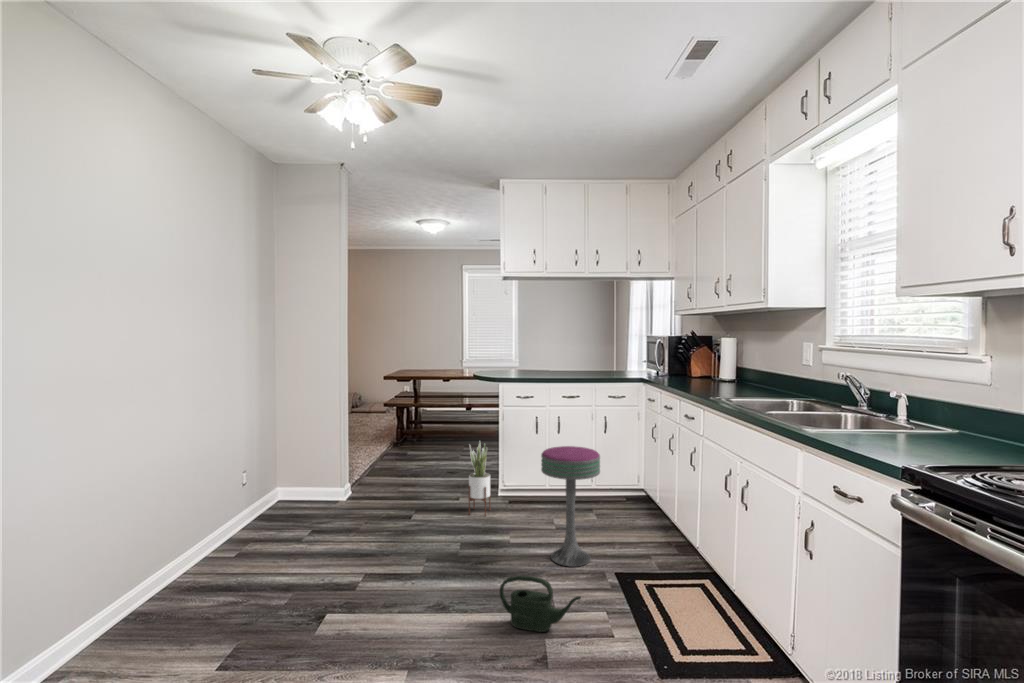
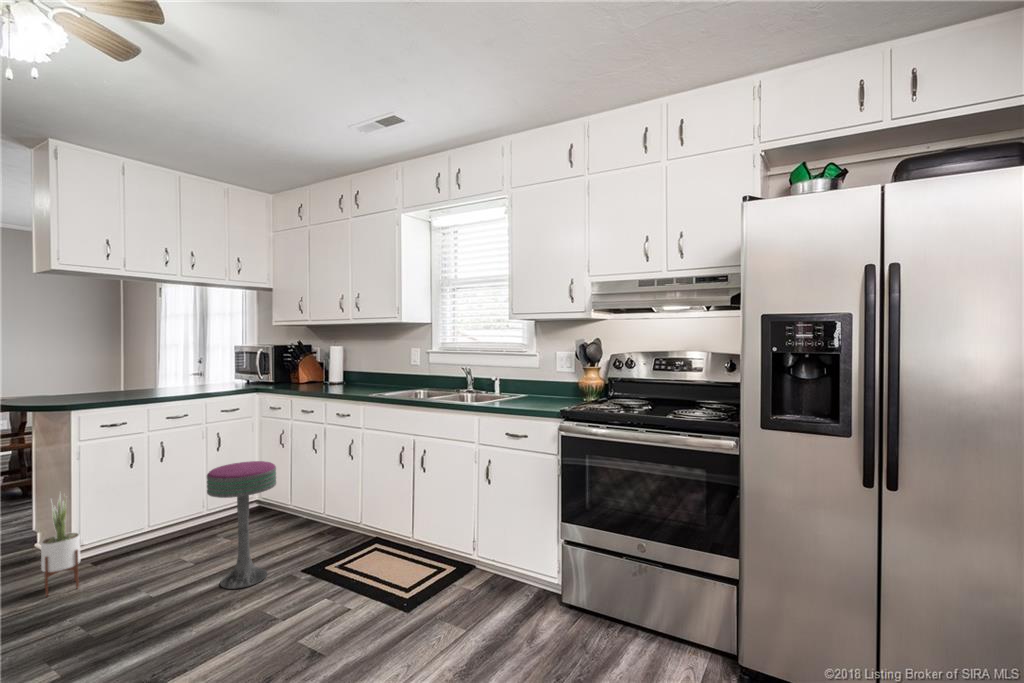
watering can: present [500,575,581,632] -> none [234,587,323,652]

